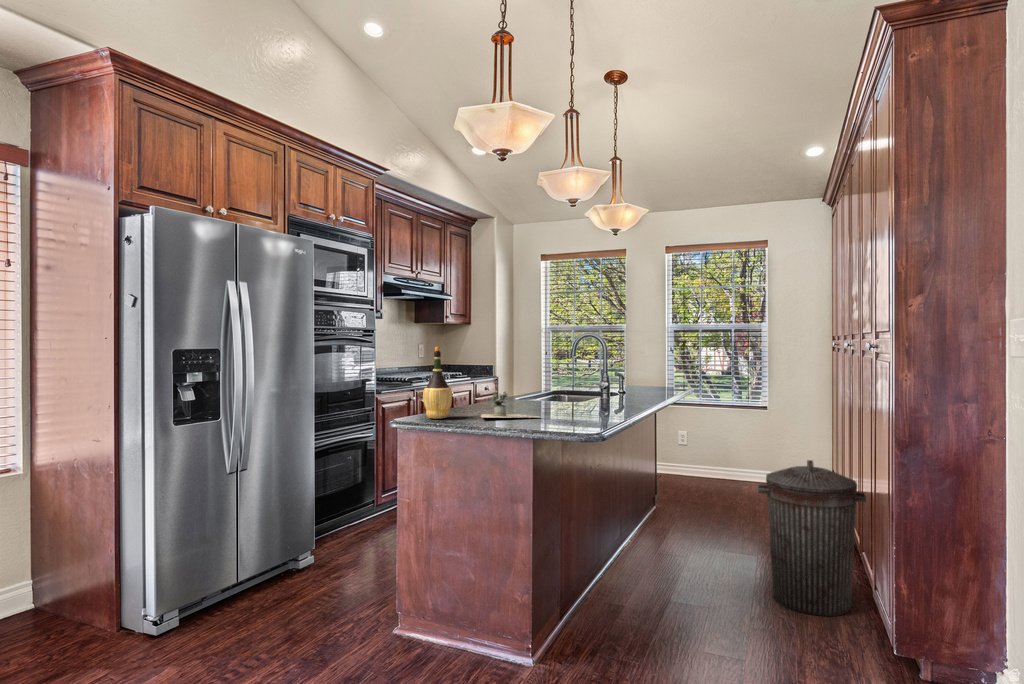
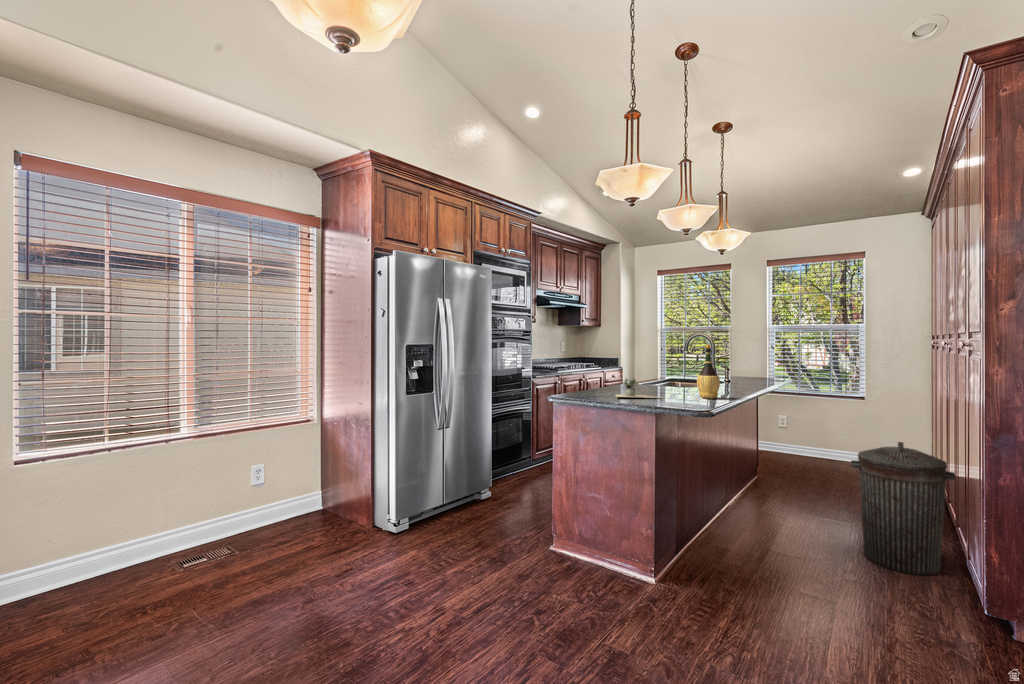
wine bottle: present [423,347,452,419] -> present [697,345,720,398]

